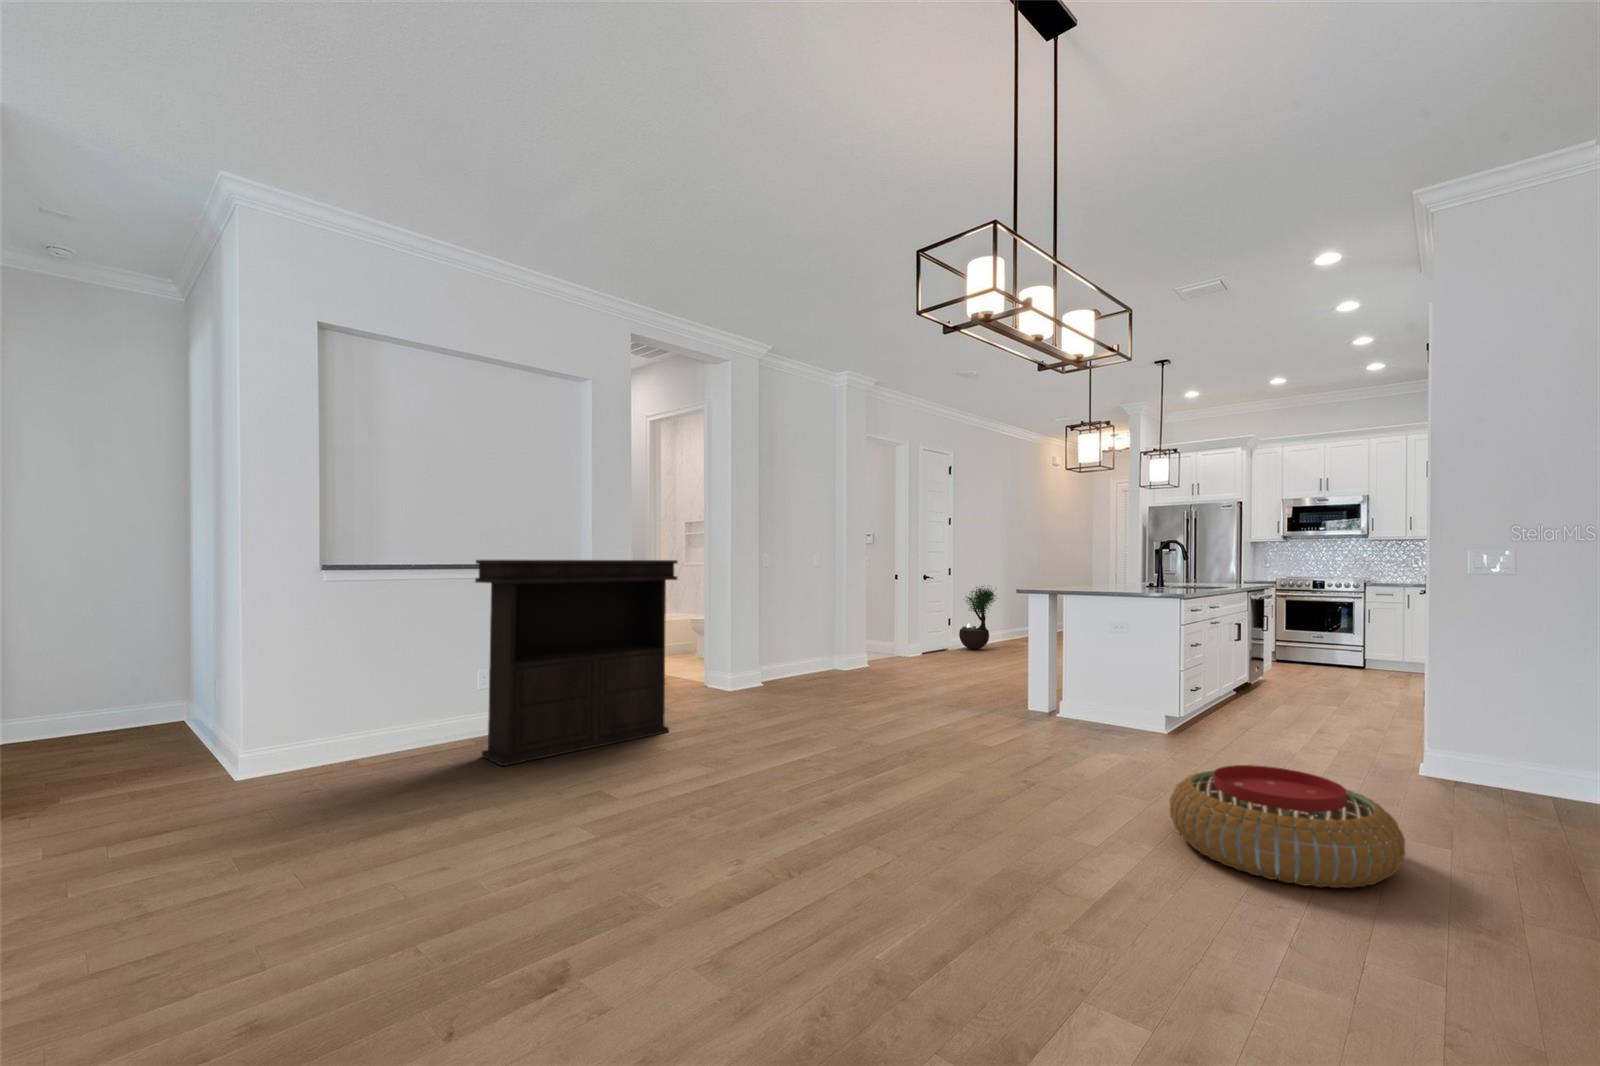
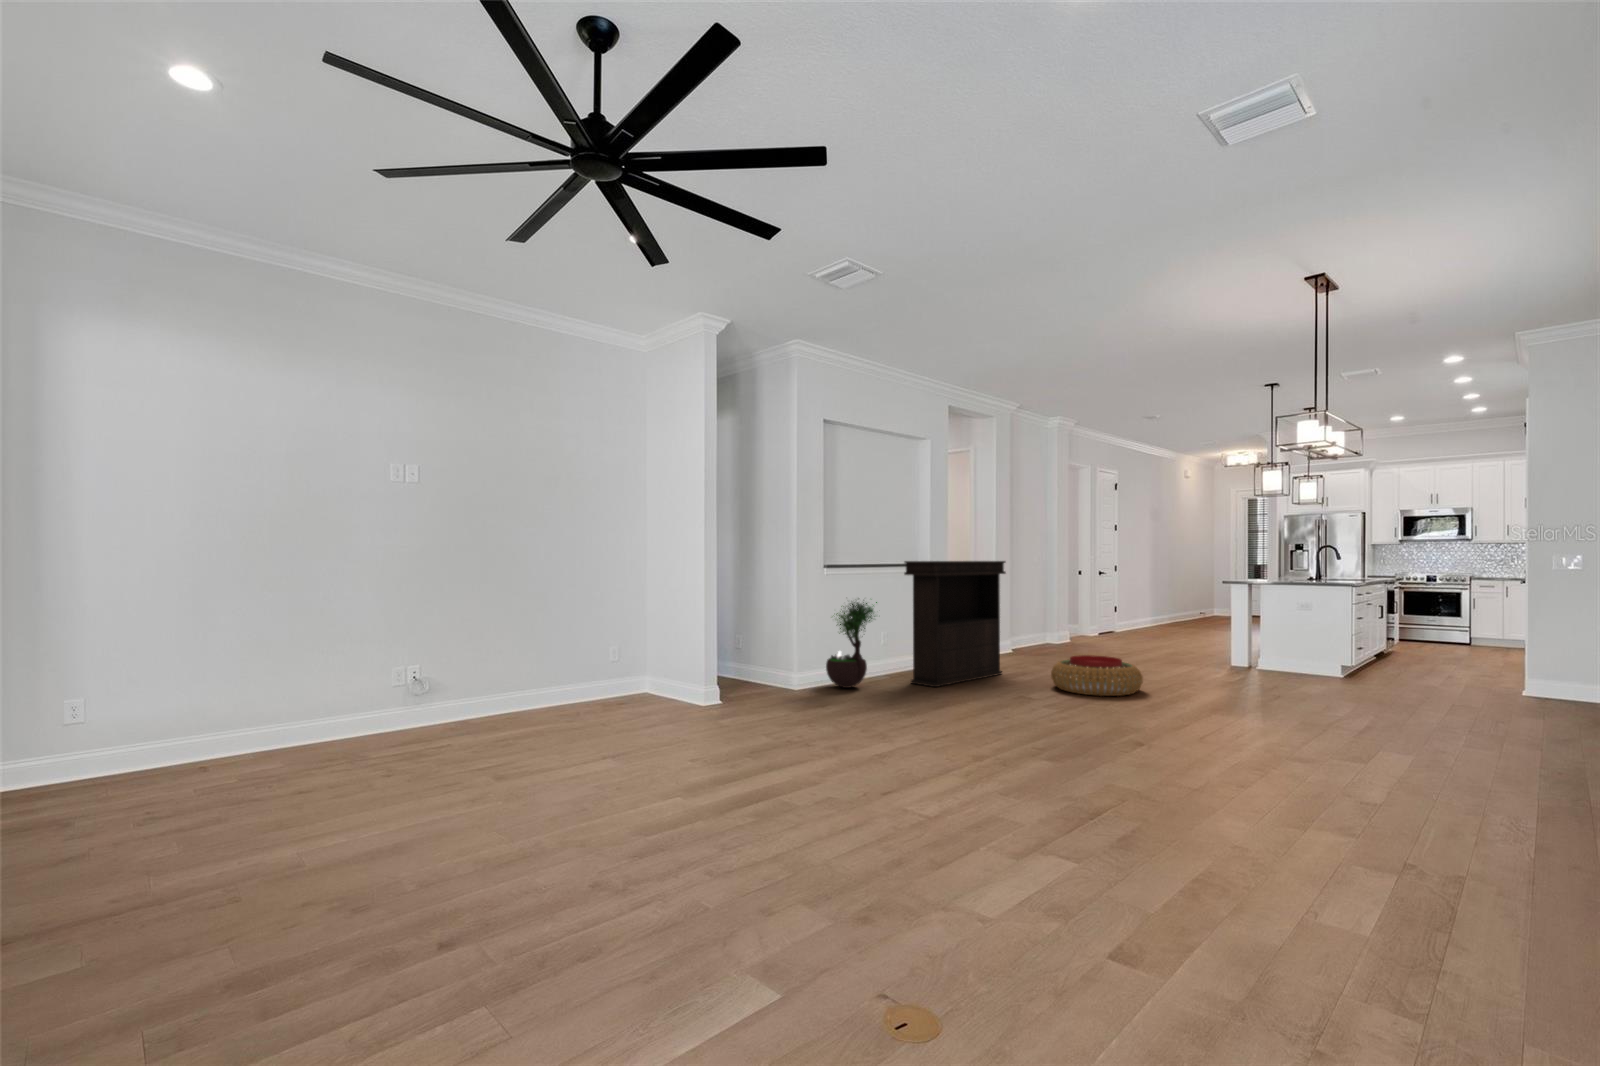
potted tree: present [959,587,995,650] -> present [826,602,877,688]
pouf: present [1170,765,1406,888] -> present [1051,655,1143,696]

